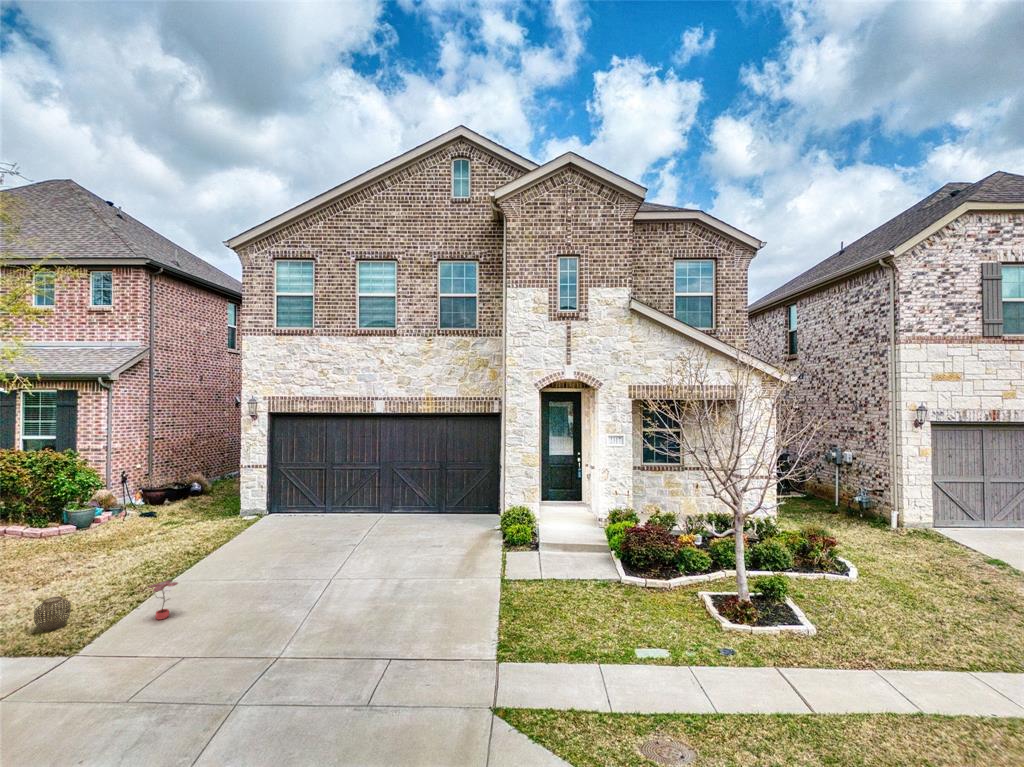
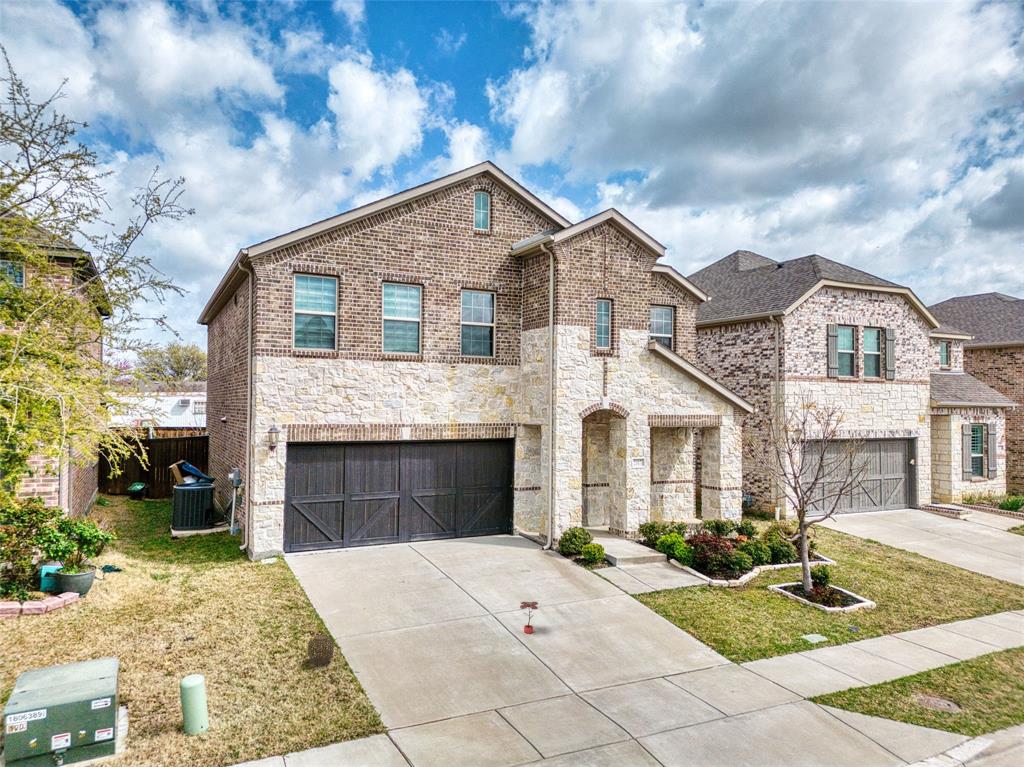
potted plant: present [148,581,178,620] -> present [520,602,538,633]

